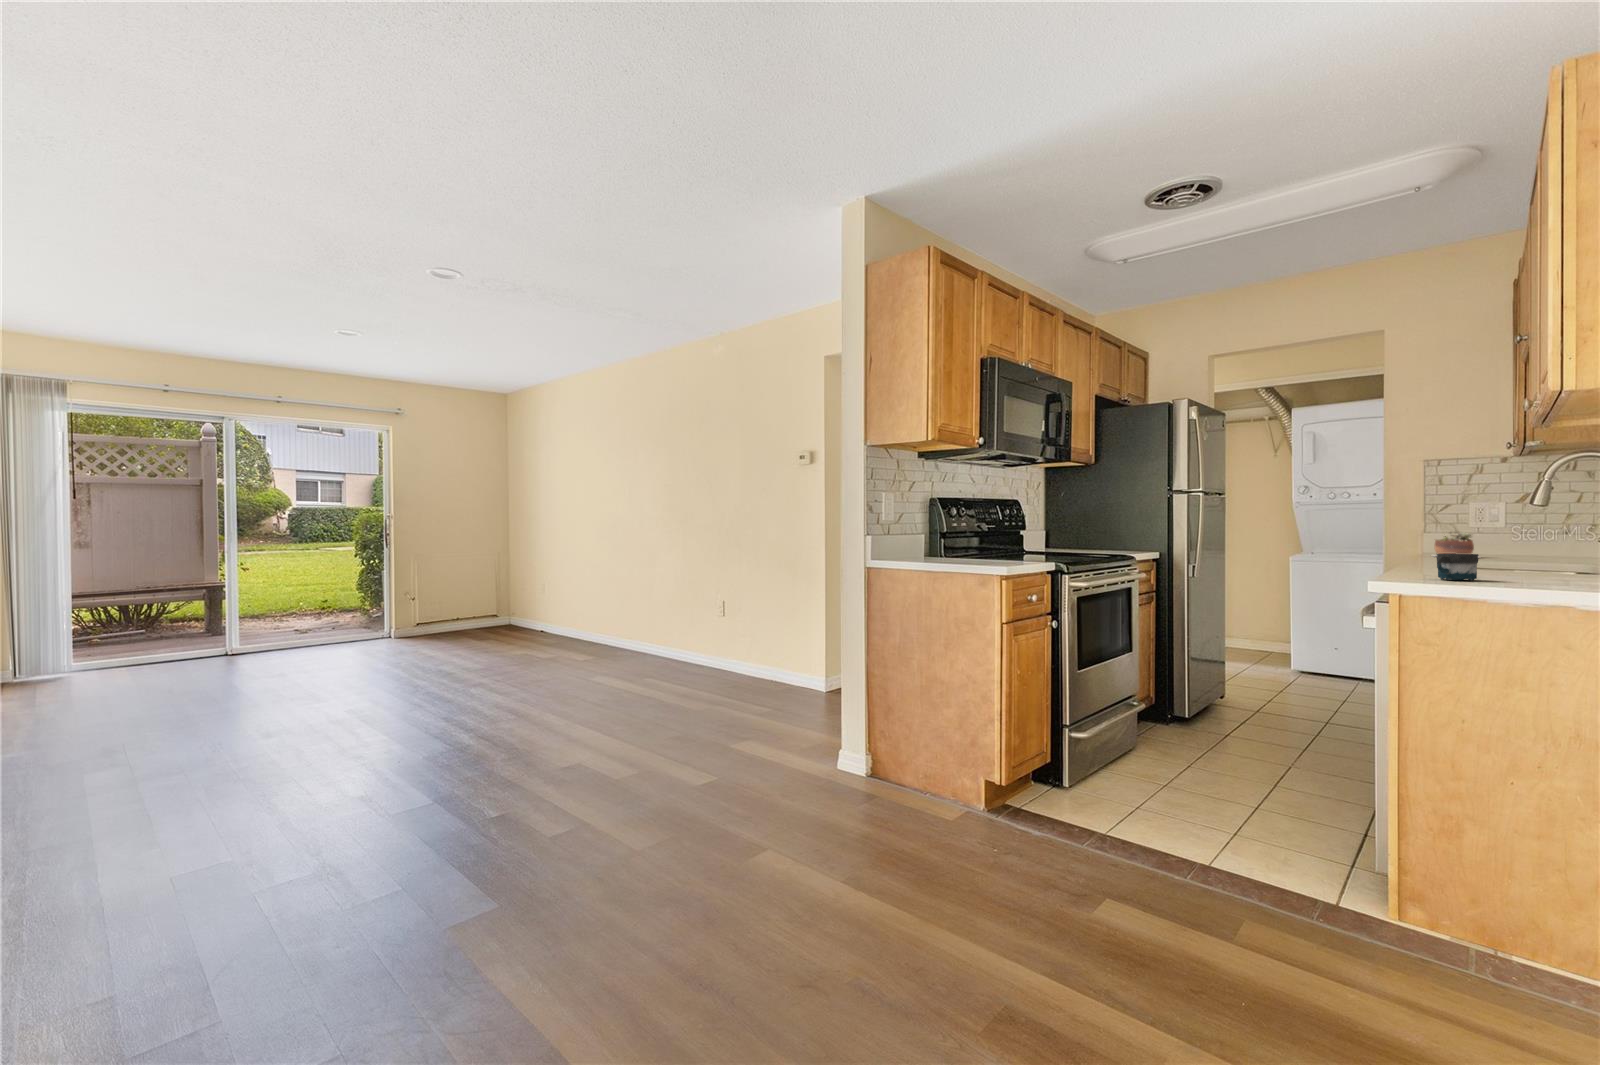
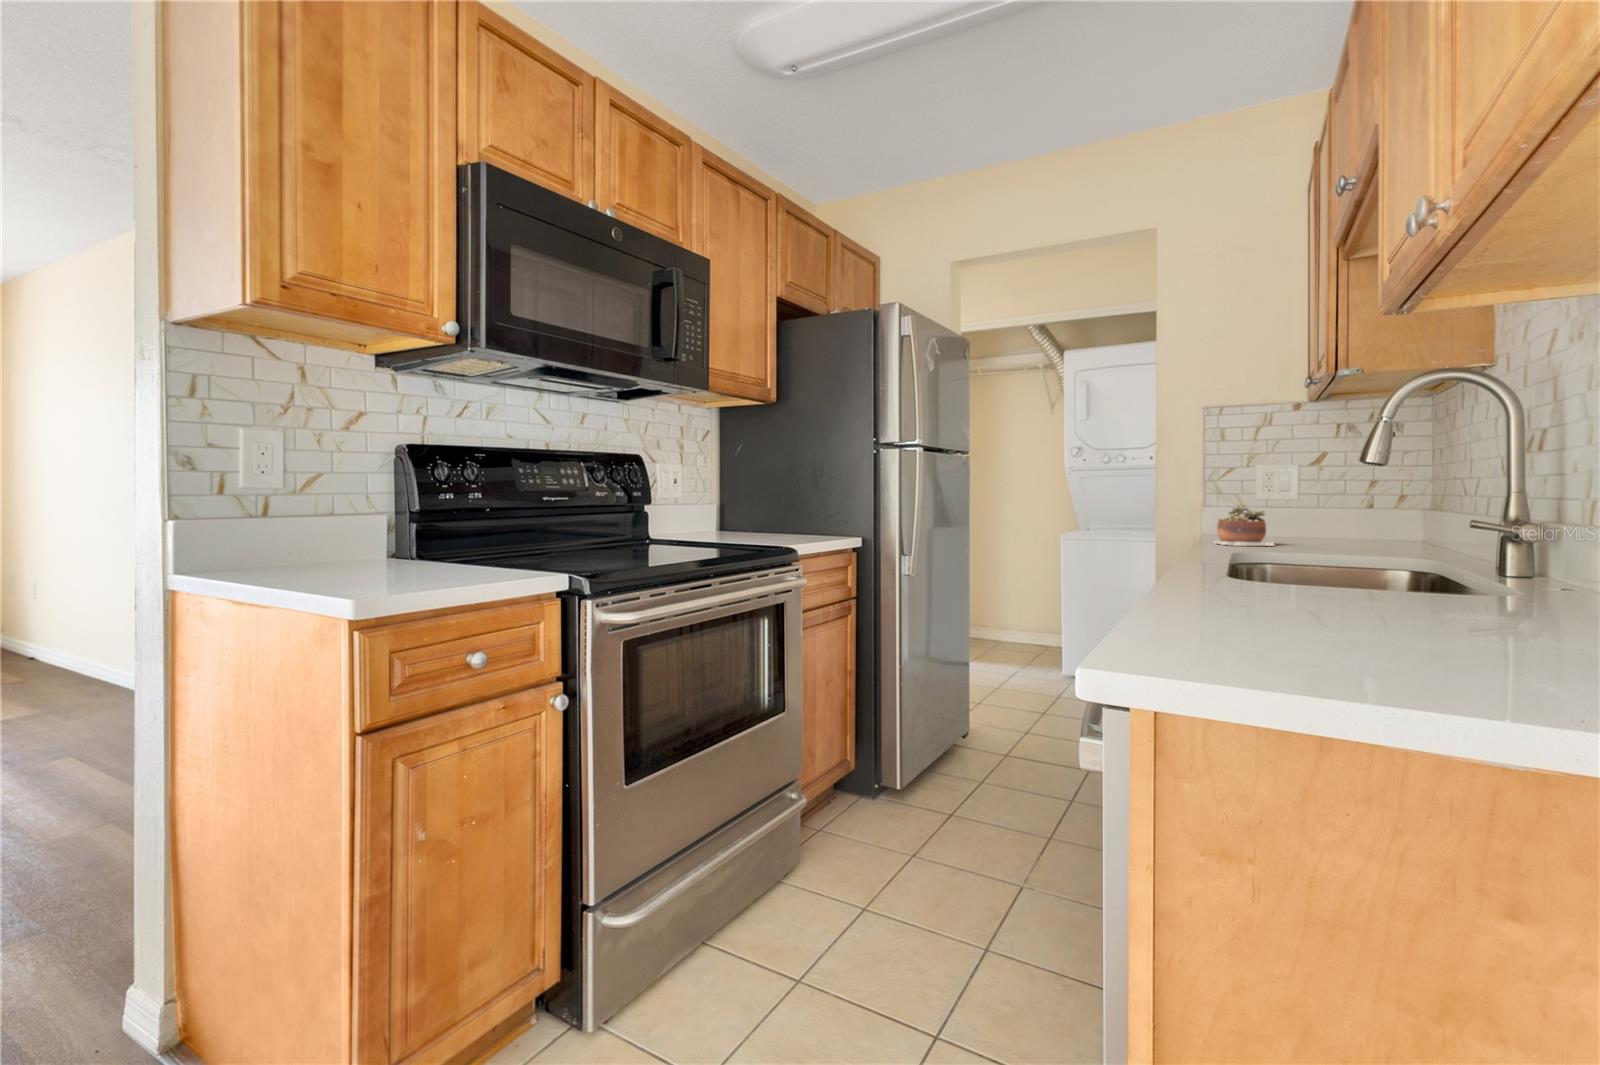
mug: present [1437,553,1479,580] -> none [1258,576,1364,658]

